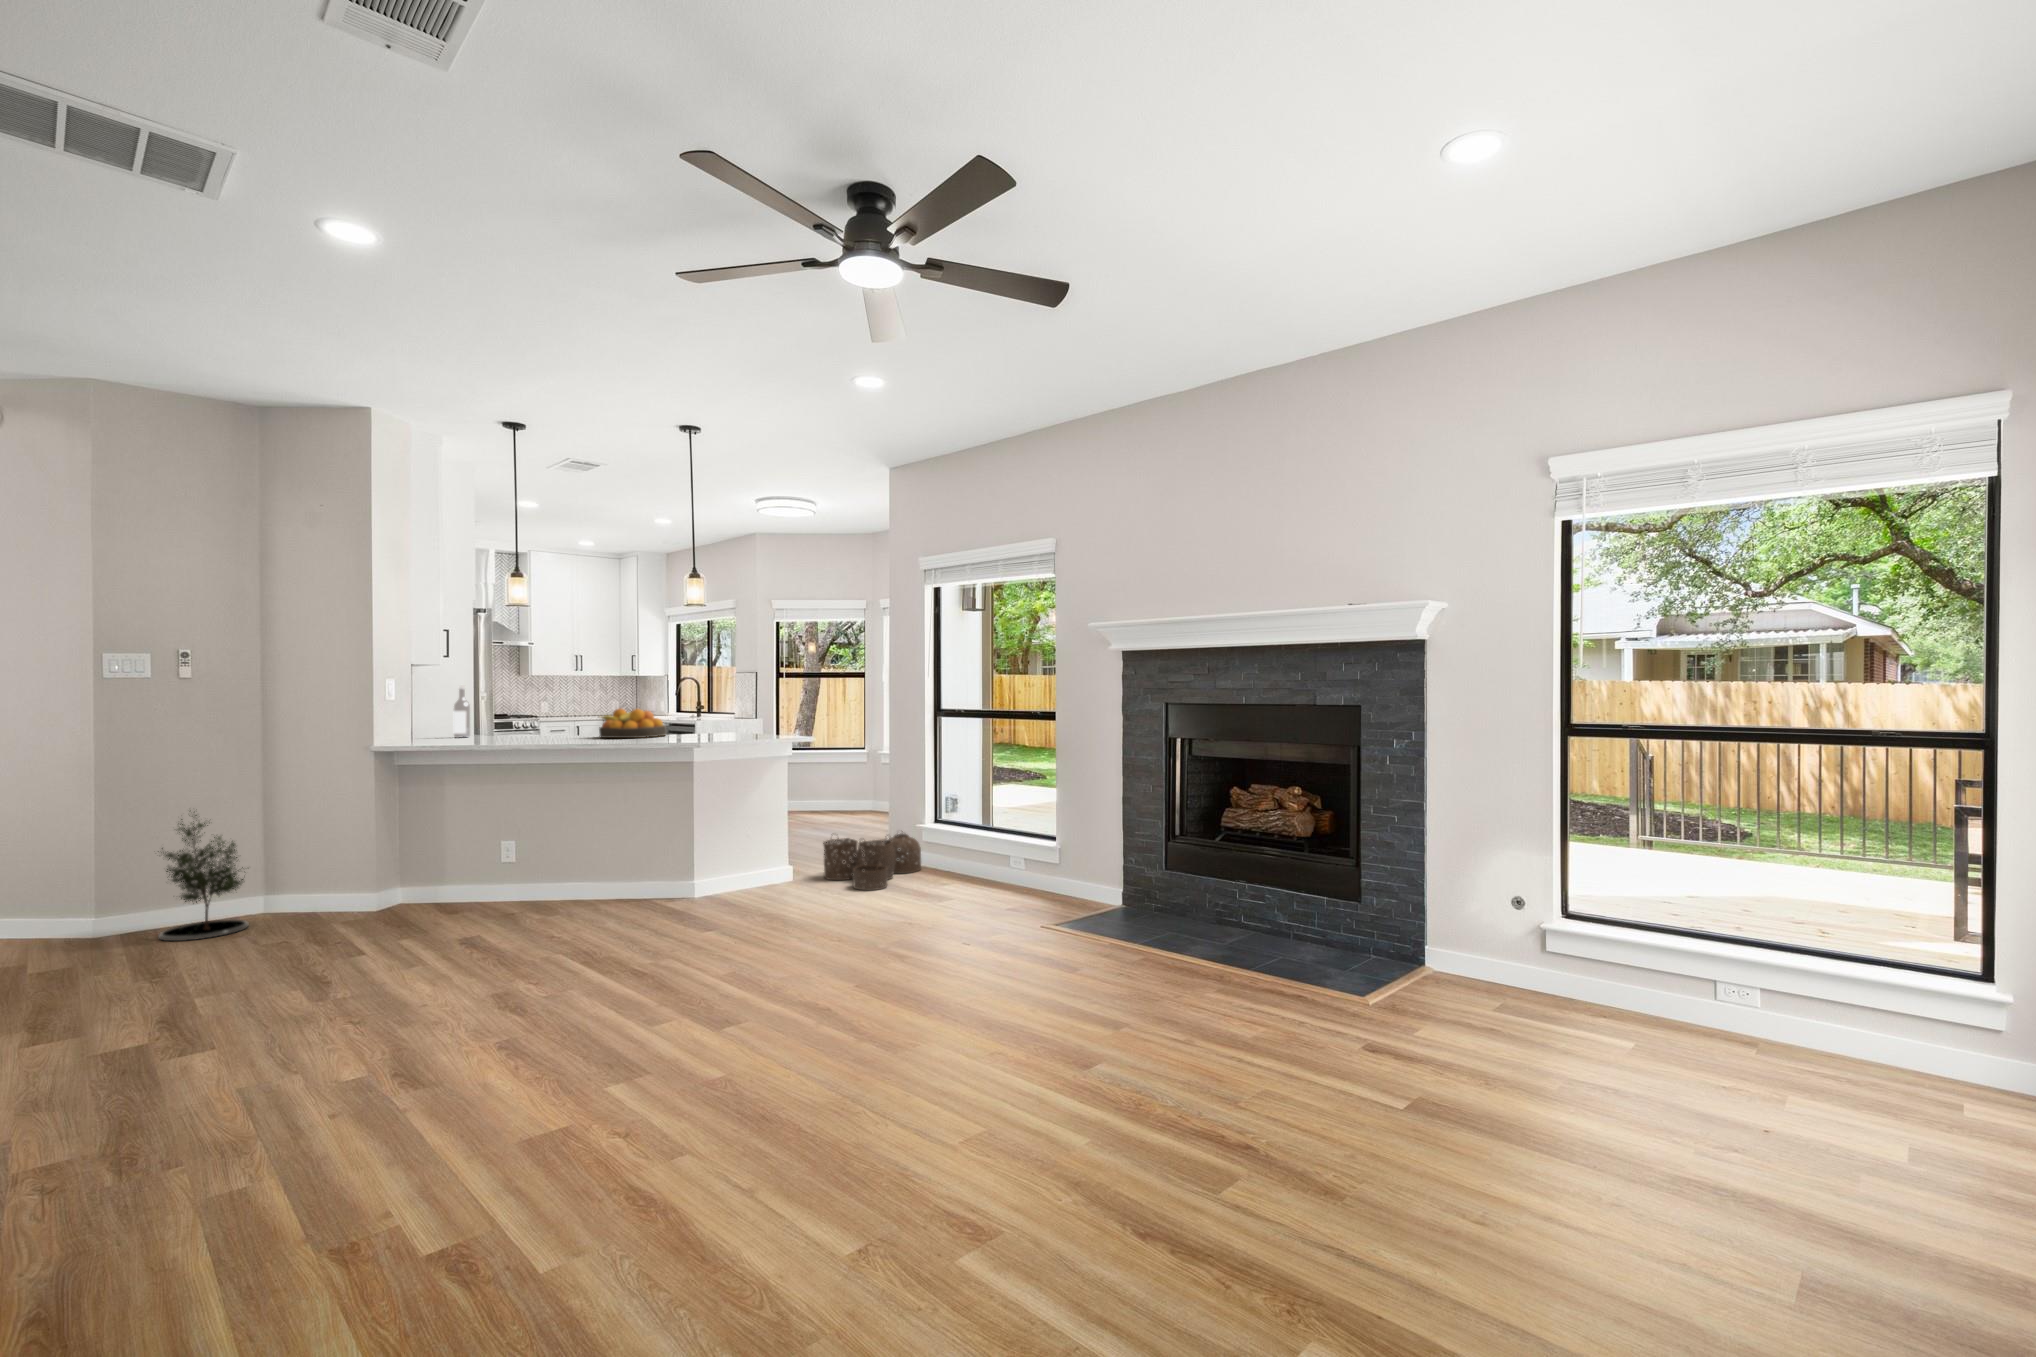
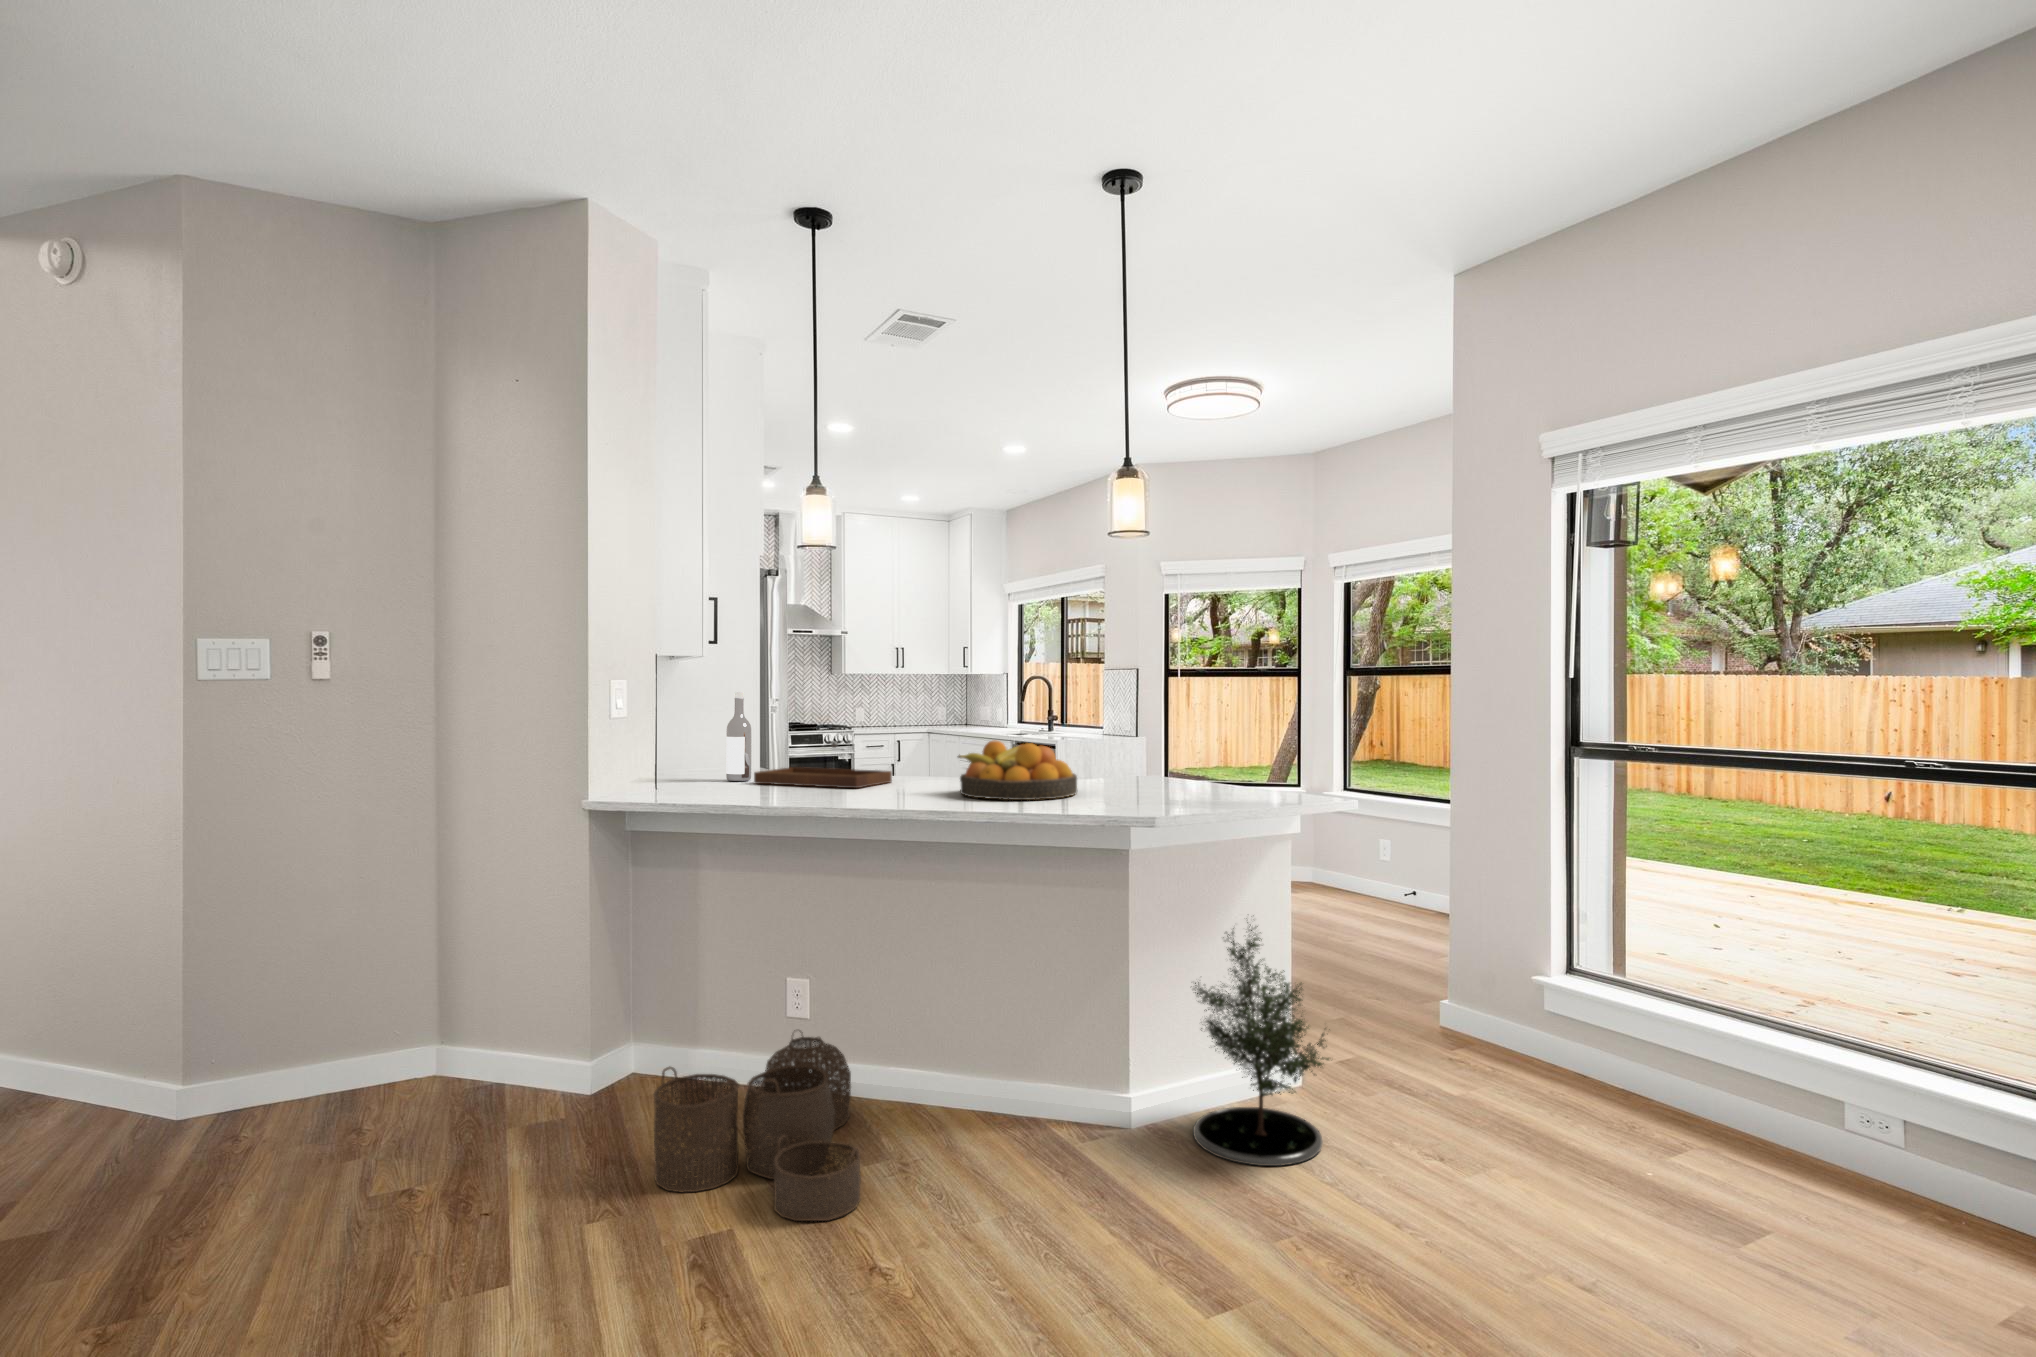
tray: none [473,712,561,738] -> present [754,741,892,788]
potted tree: present [158,810,249,941] -> present [1193,922,1329,1166]
woven basket: present [823,831,921,890] -> present [654,1030,861,1221]

